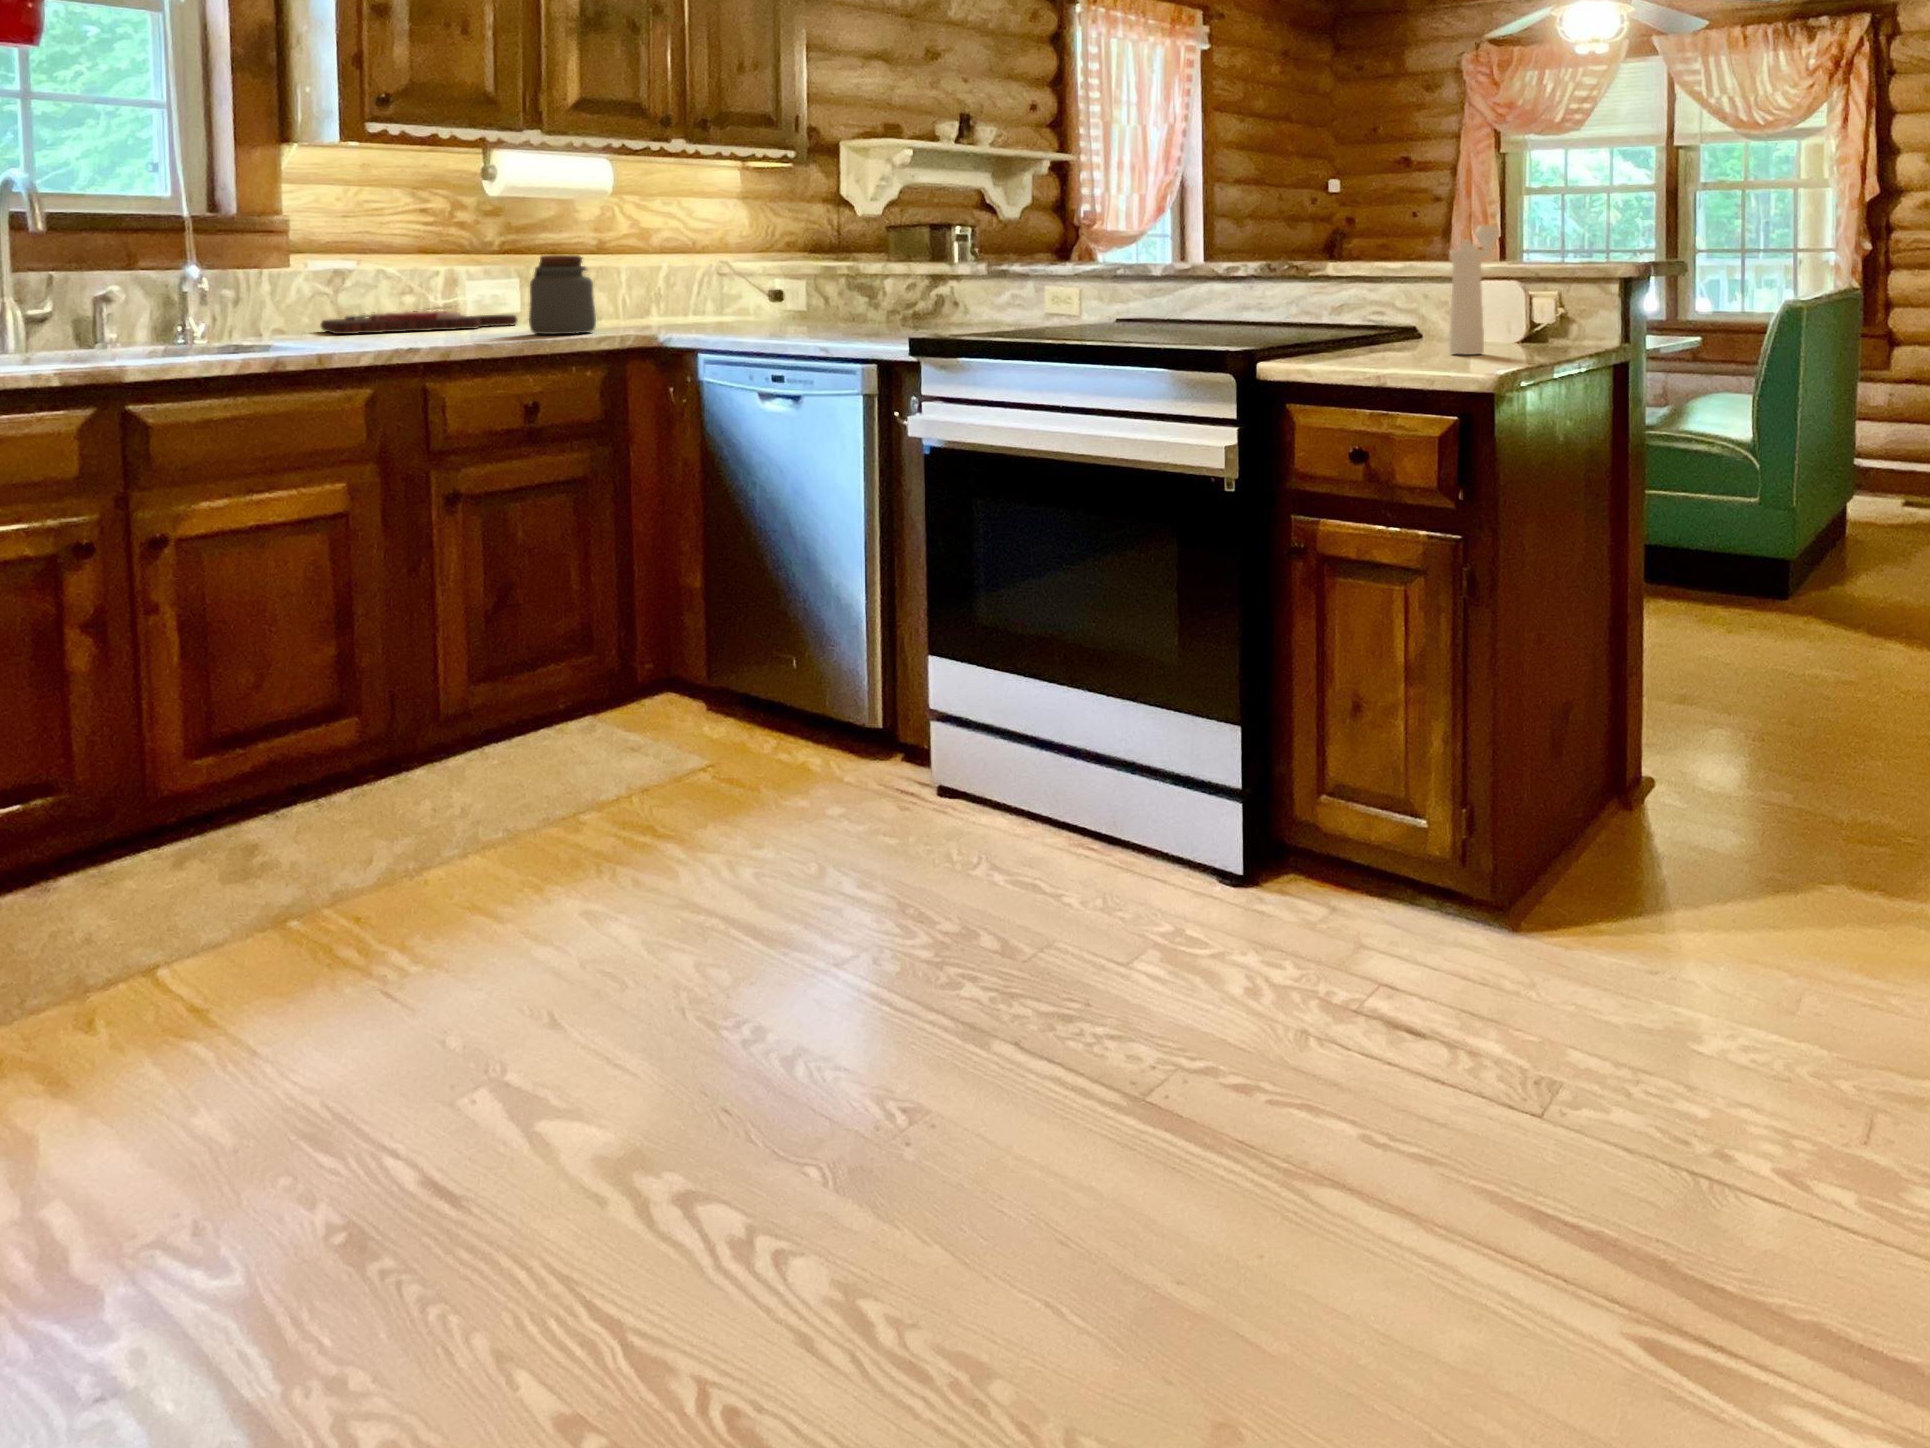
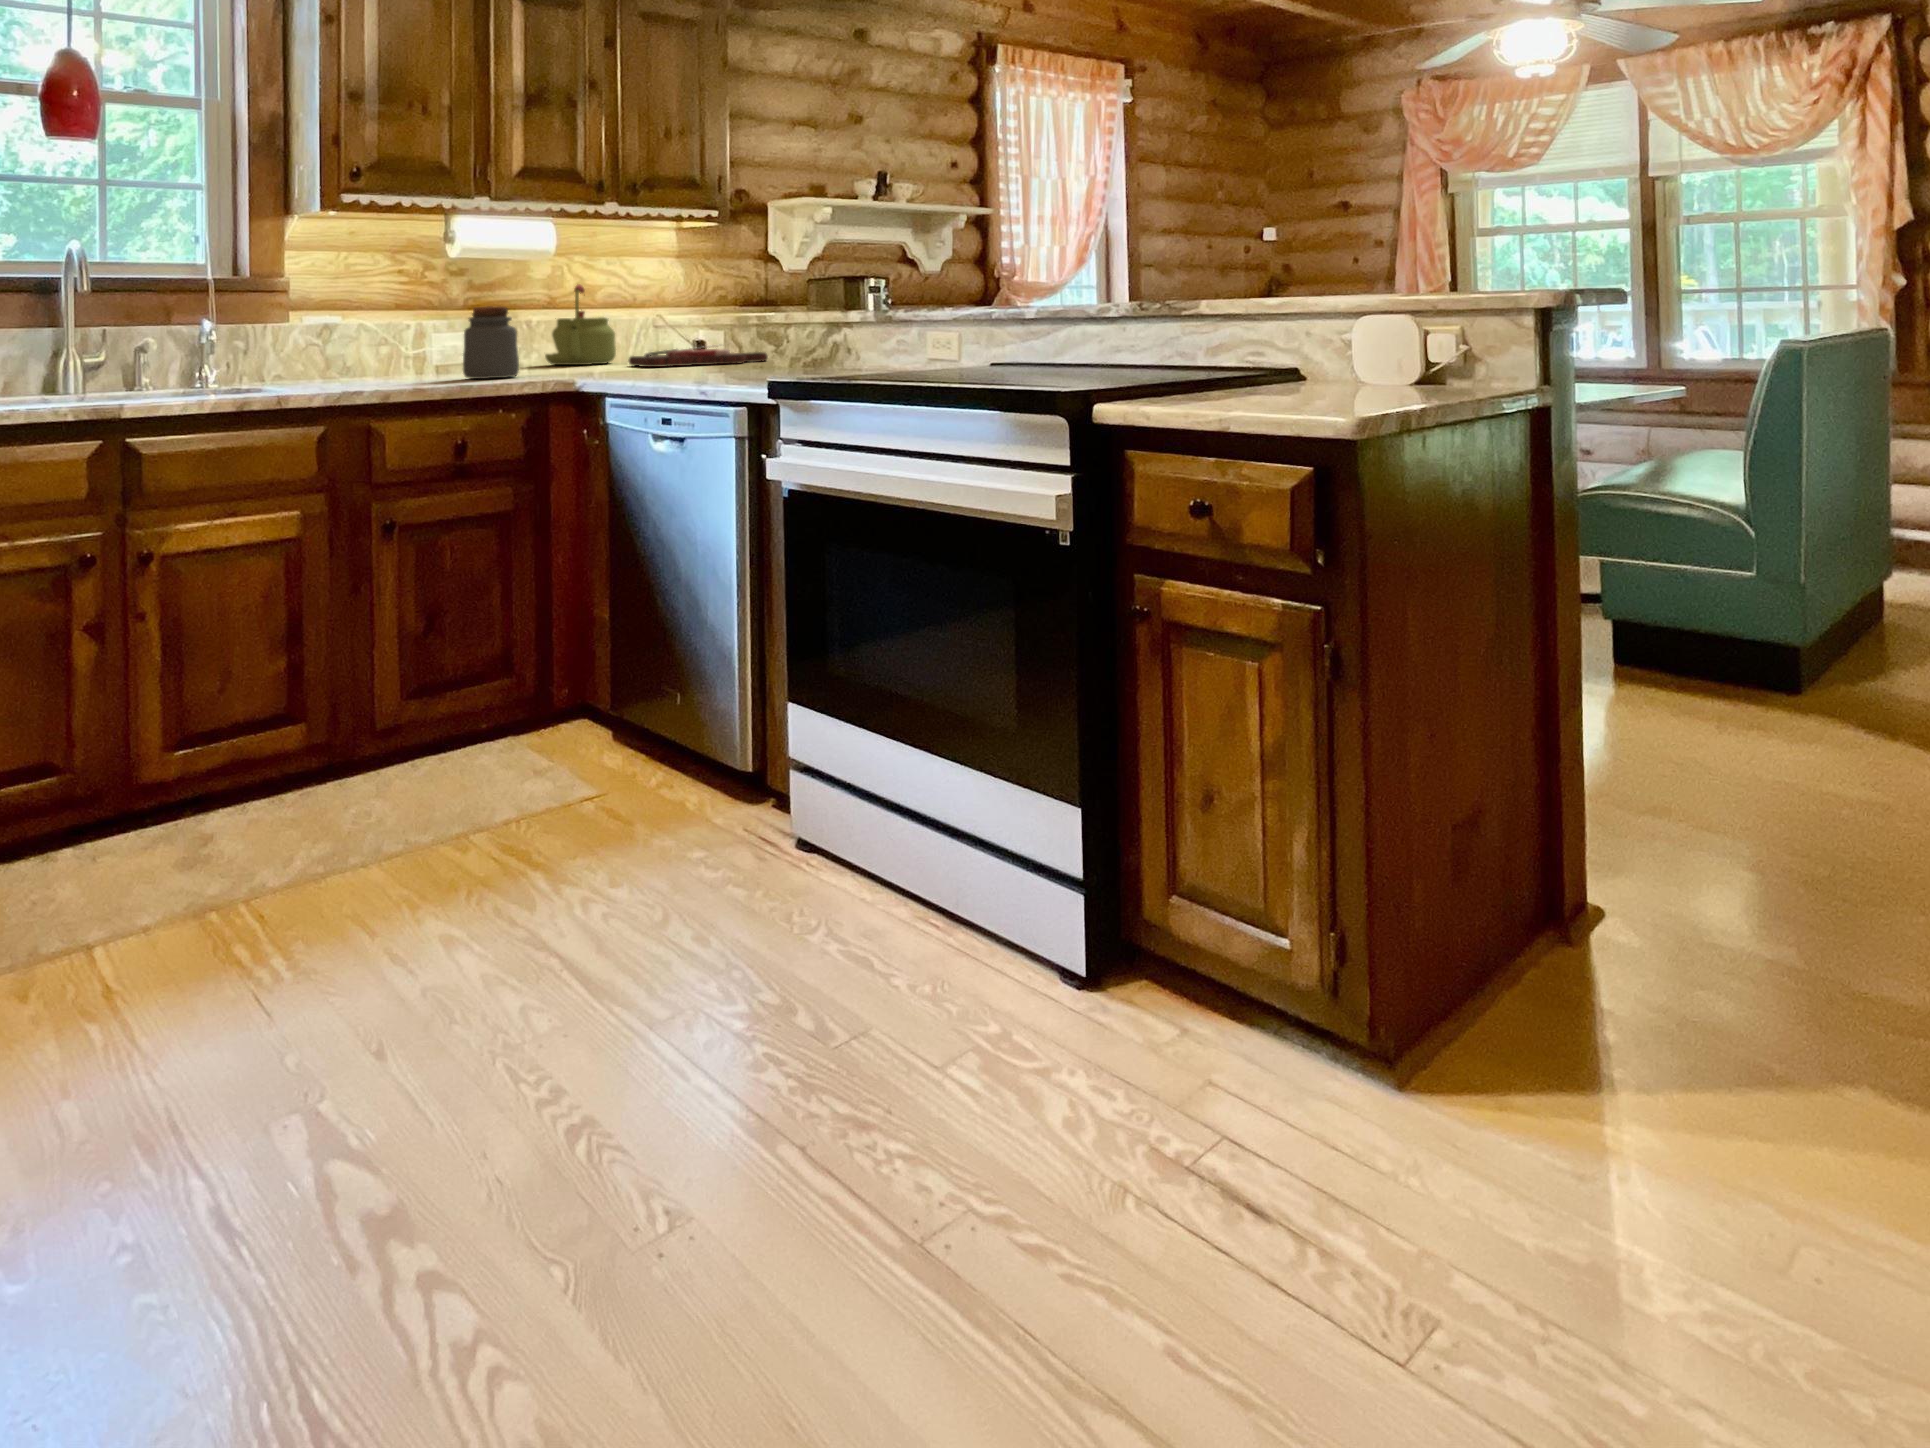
pepper mill: present [1449,225,1500,354] -> none [1310,249,1376,396]
kettle: none [599,228,683,317] -> present [545,284,616,365]
cutting board: present [321,307,517,334] -> present [629,348,768,367]

